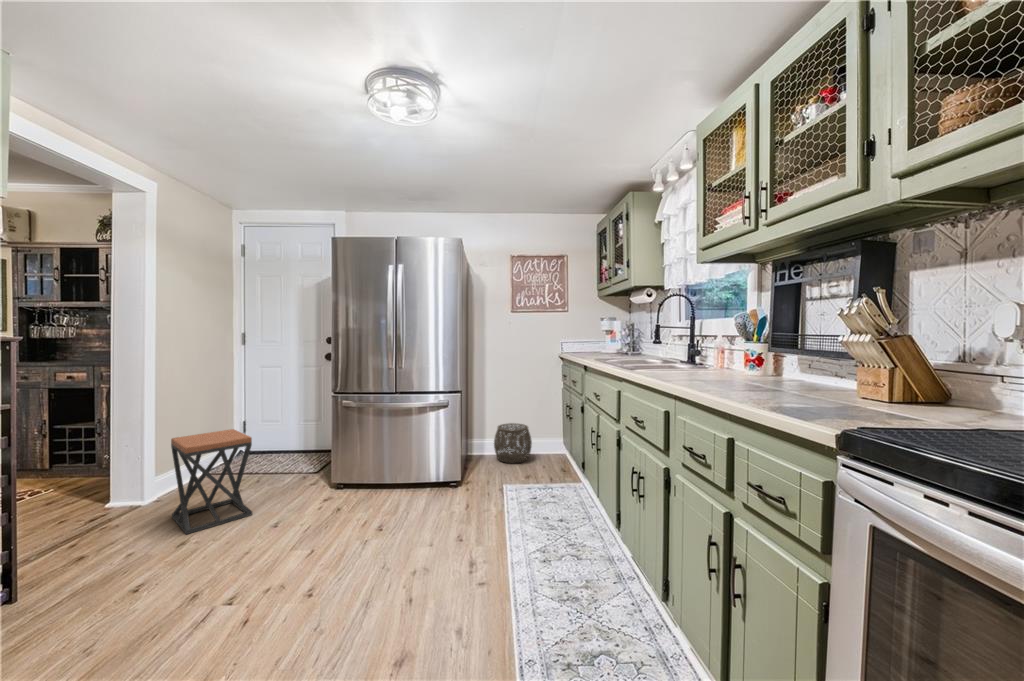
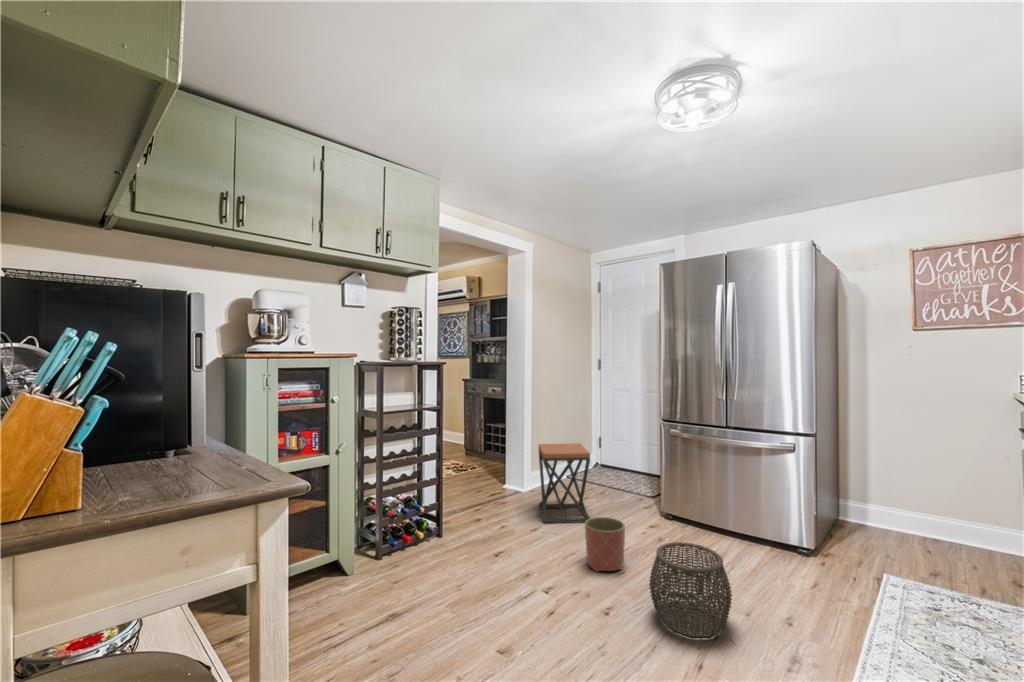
woven basket: present [494,423,532,463] -> present [649,542,732,638]
planter: none [259,501,308,564] -> present [585,517,625,571]

